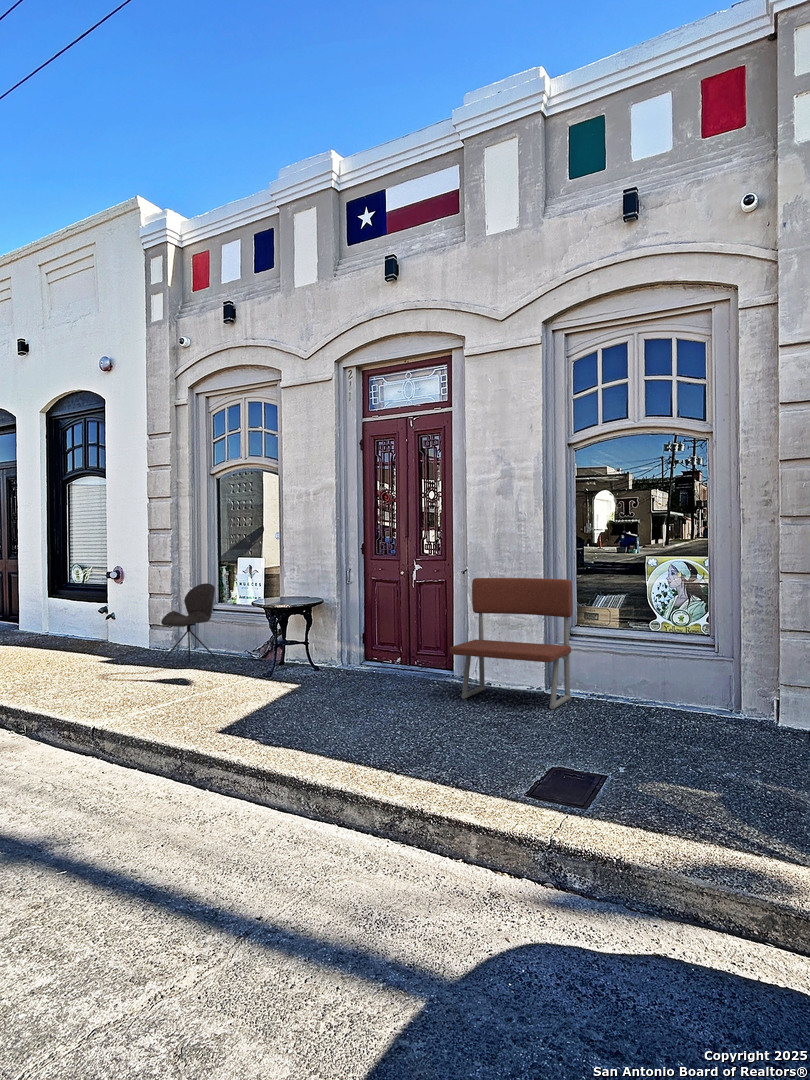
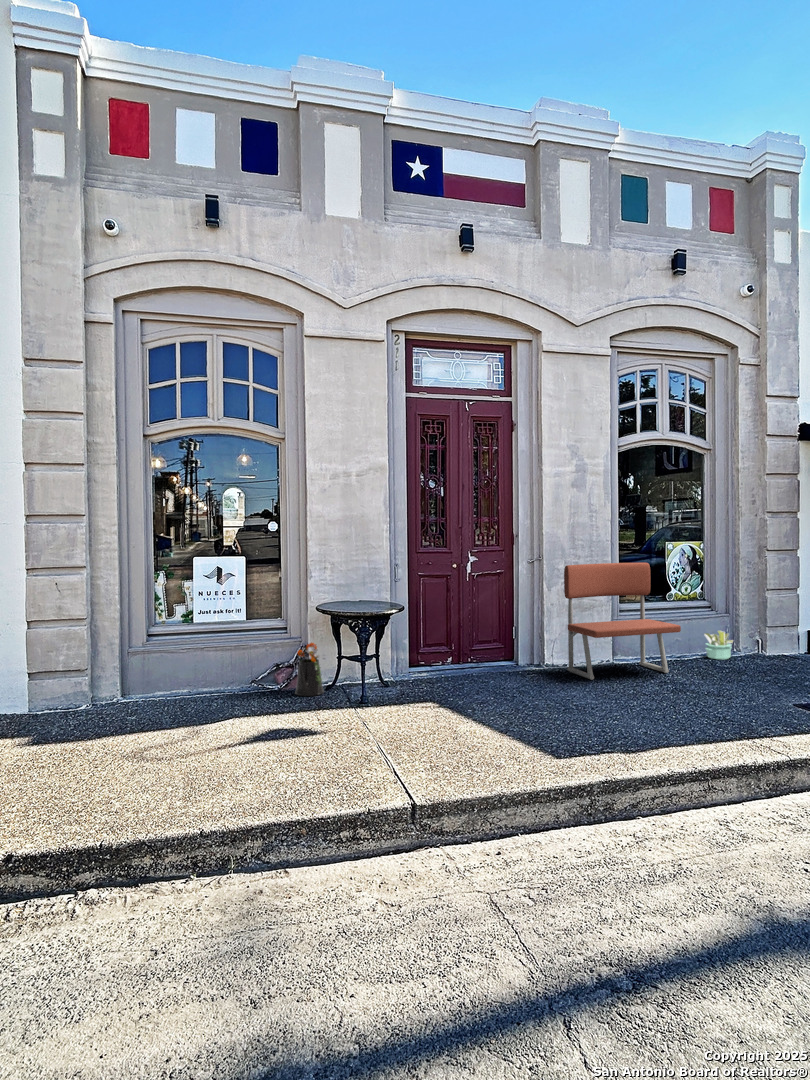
chair: present [161,583,215,663] -> none [118,595,184,717]
watering can: none [255,628,288,669] -> present [295,643,324,696]
decorative plant: none [669,675,715,715] -> present [705,631,733,660]

